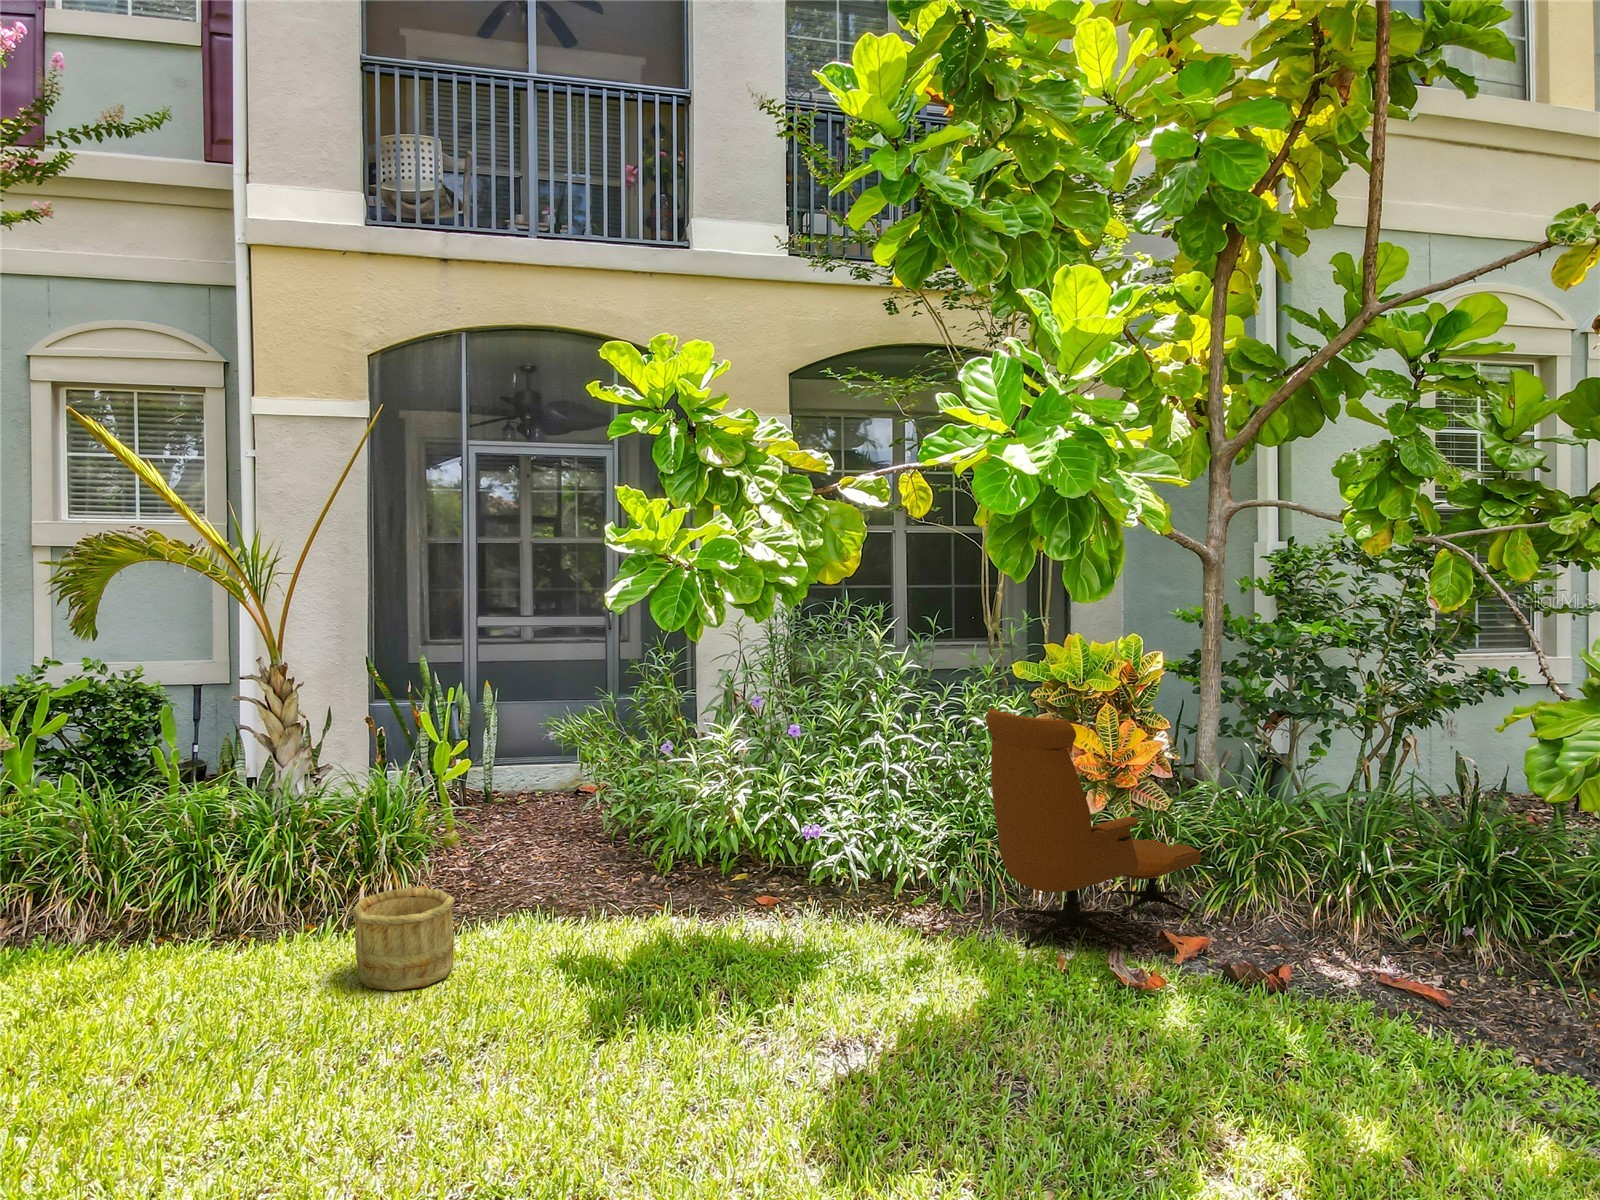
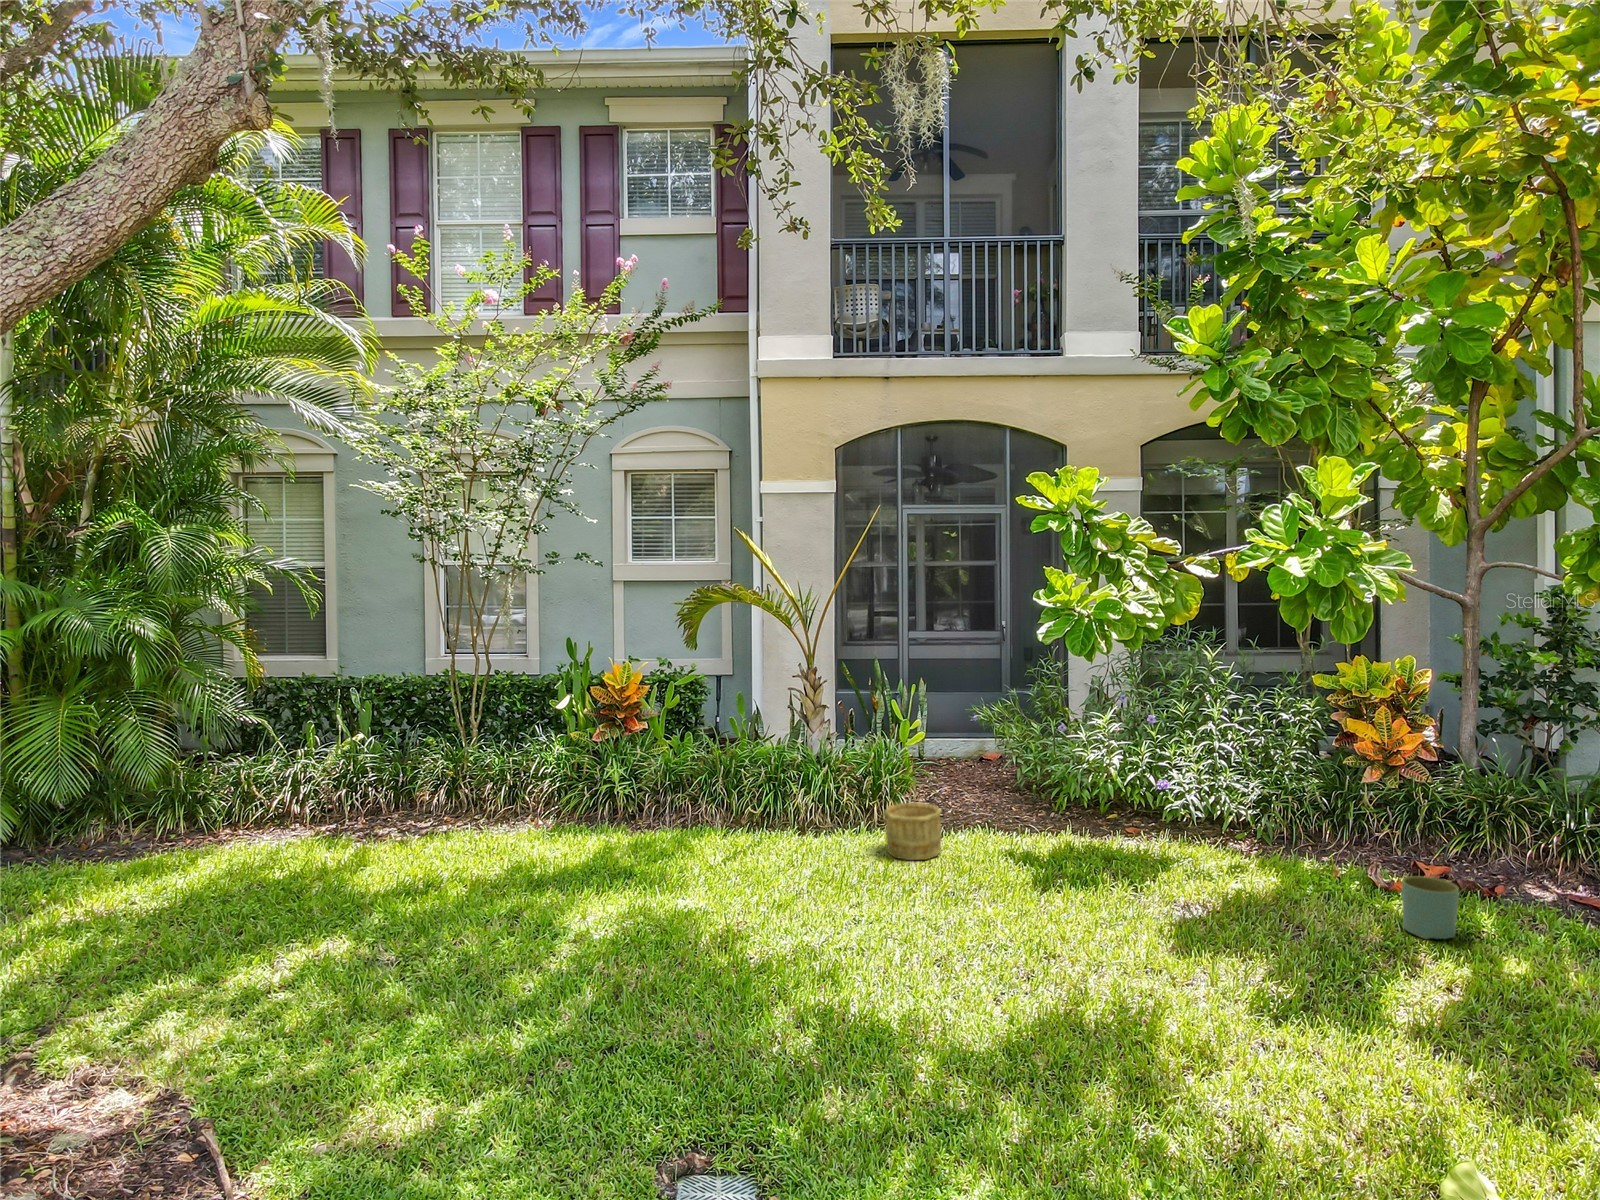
lounge chair: present [986,708,1201,951] -> none [1289,707,1461,878]
planter: none [1141,955,1216,1052] -> present [1402,876,1459,939]

